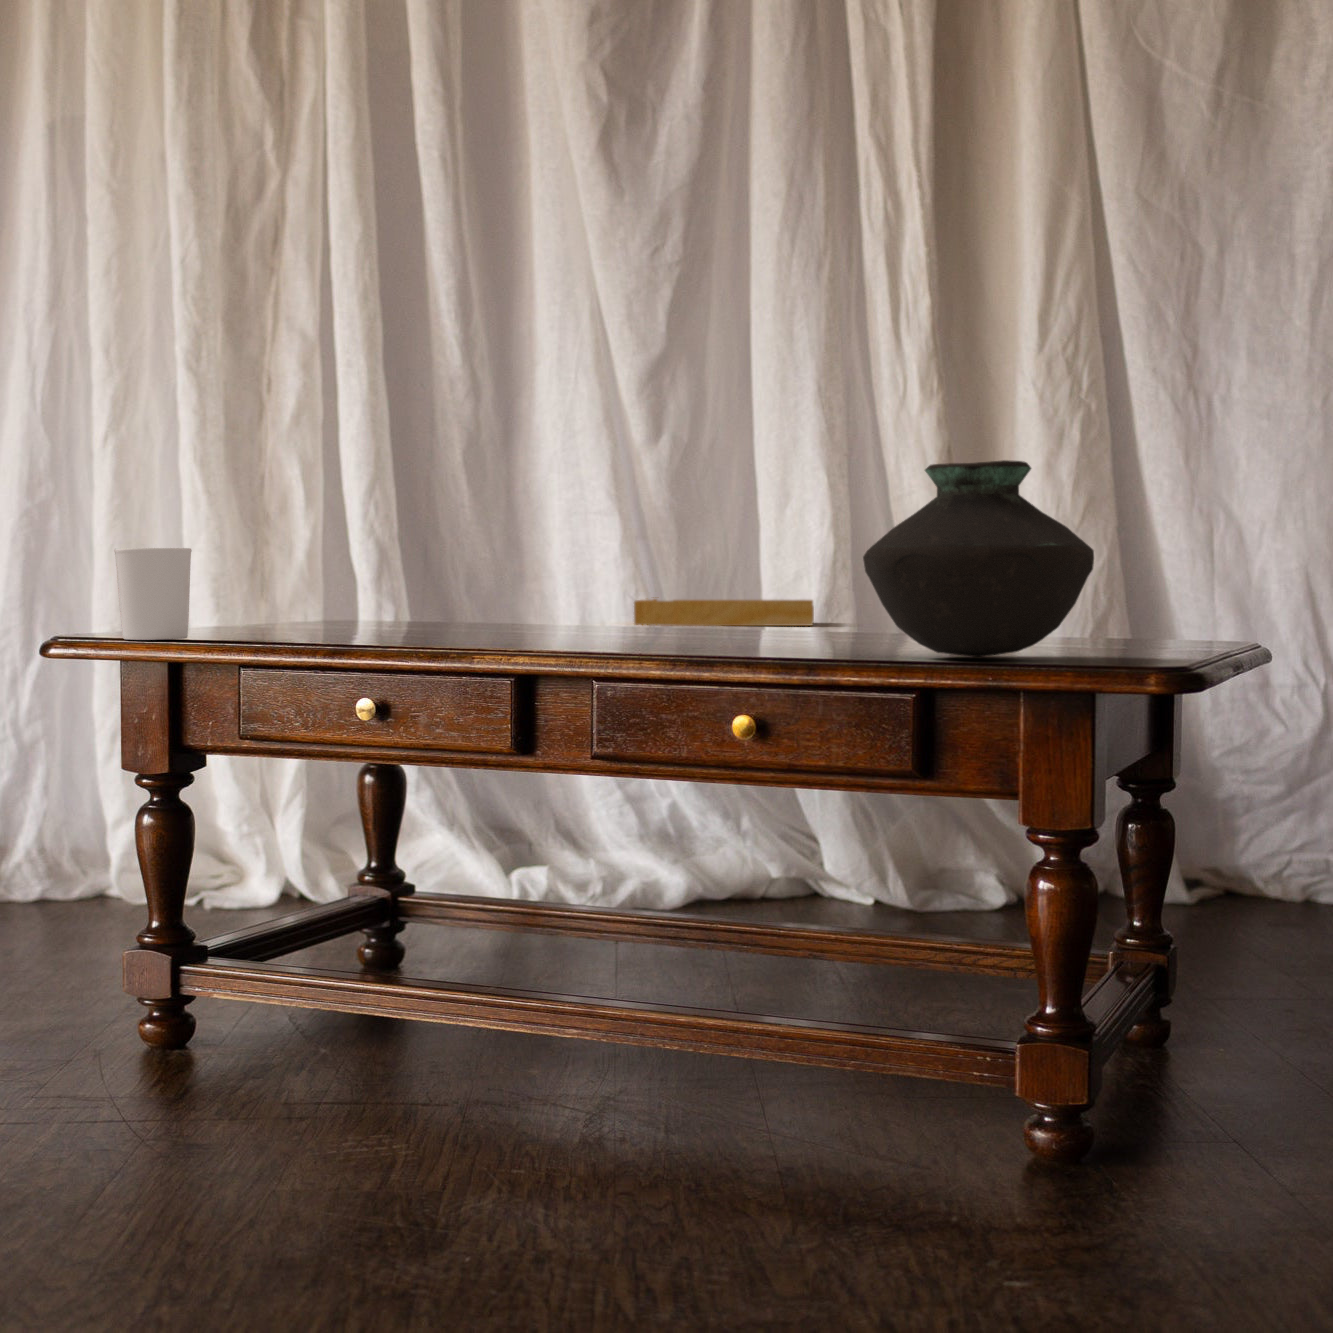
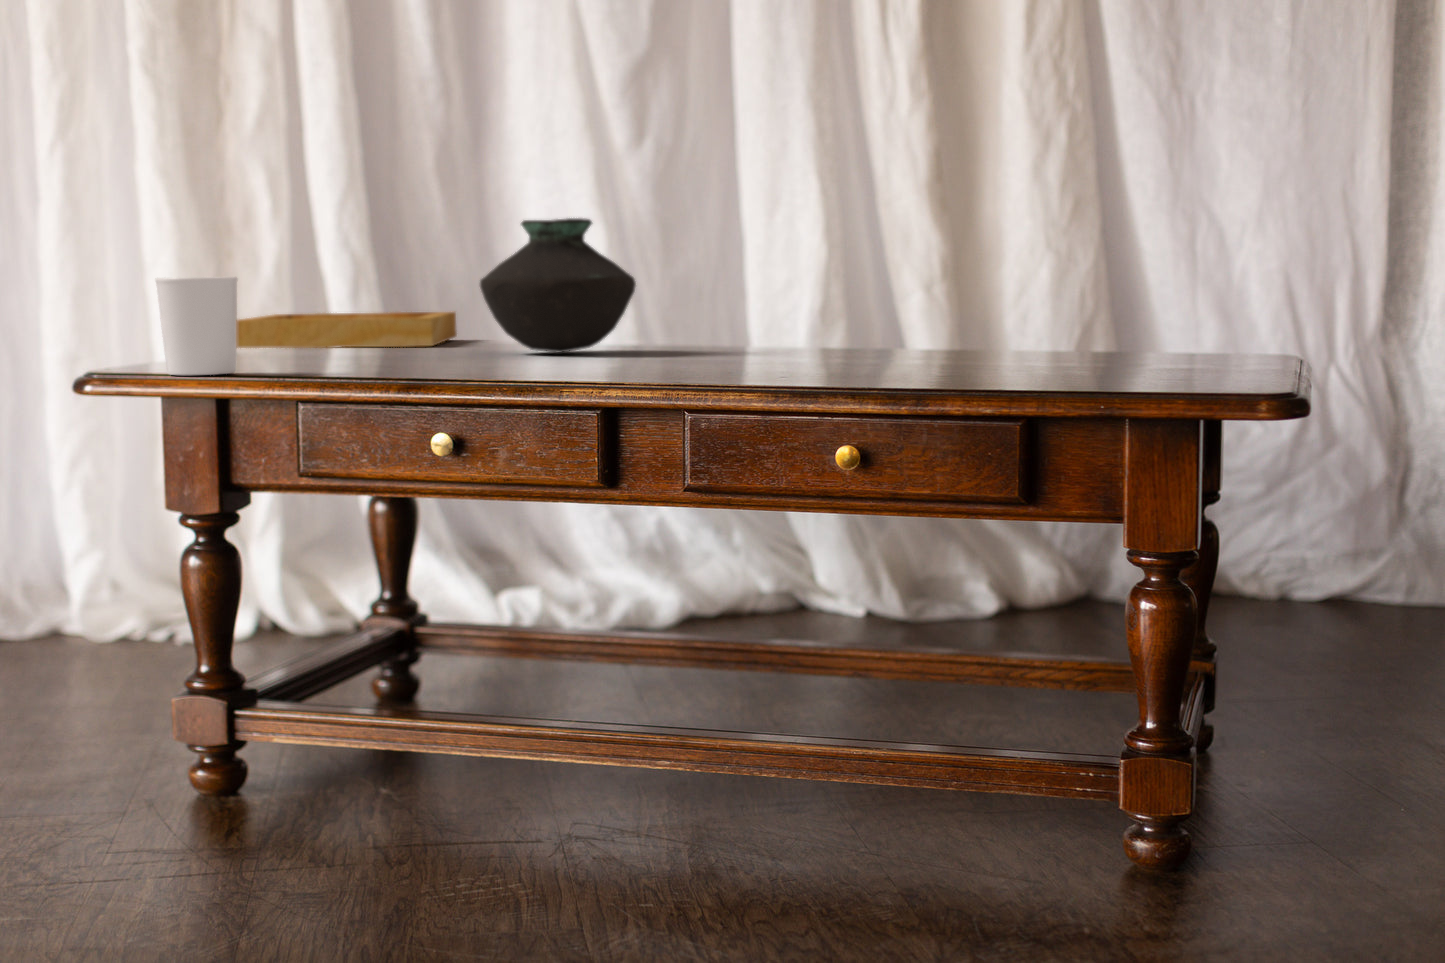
vase: present [863,460,1094,657] -> present [480,218,636,352]
tray: present [634,599,814,626] -> present [237,312,457,348]

